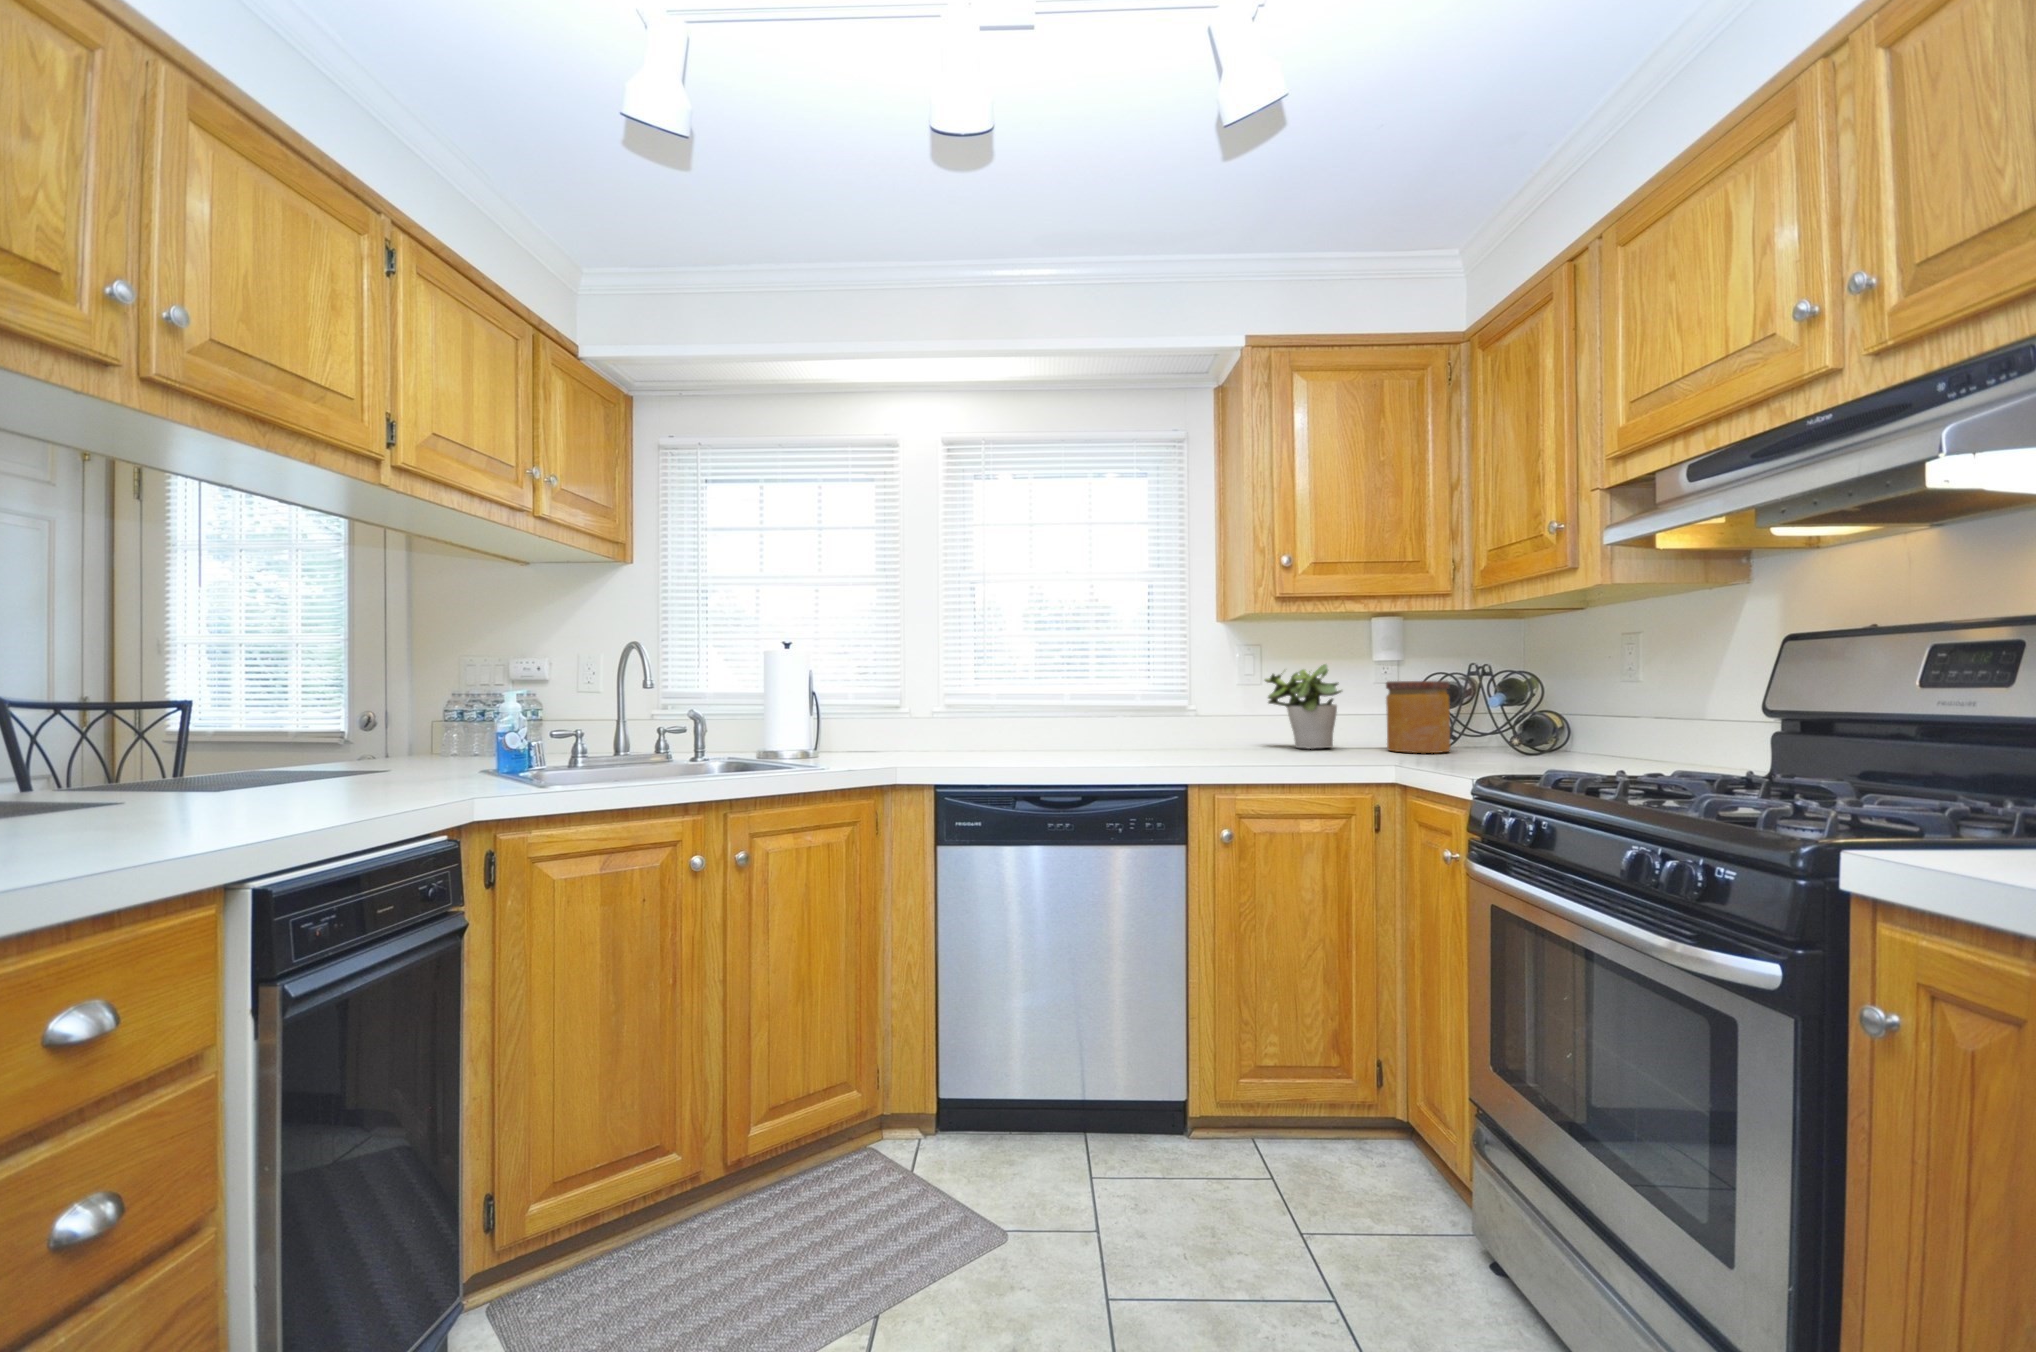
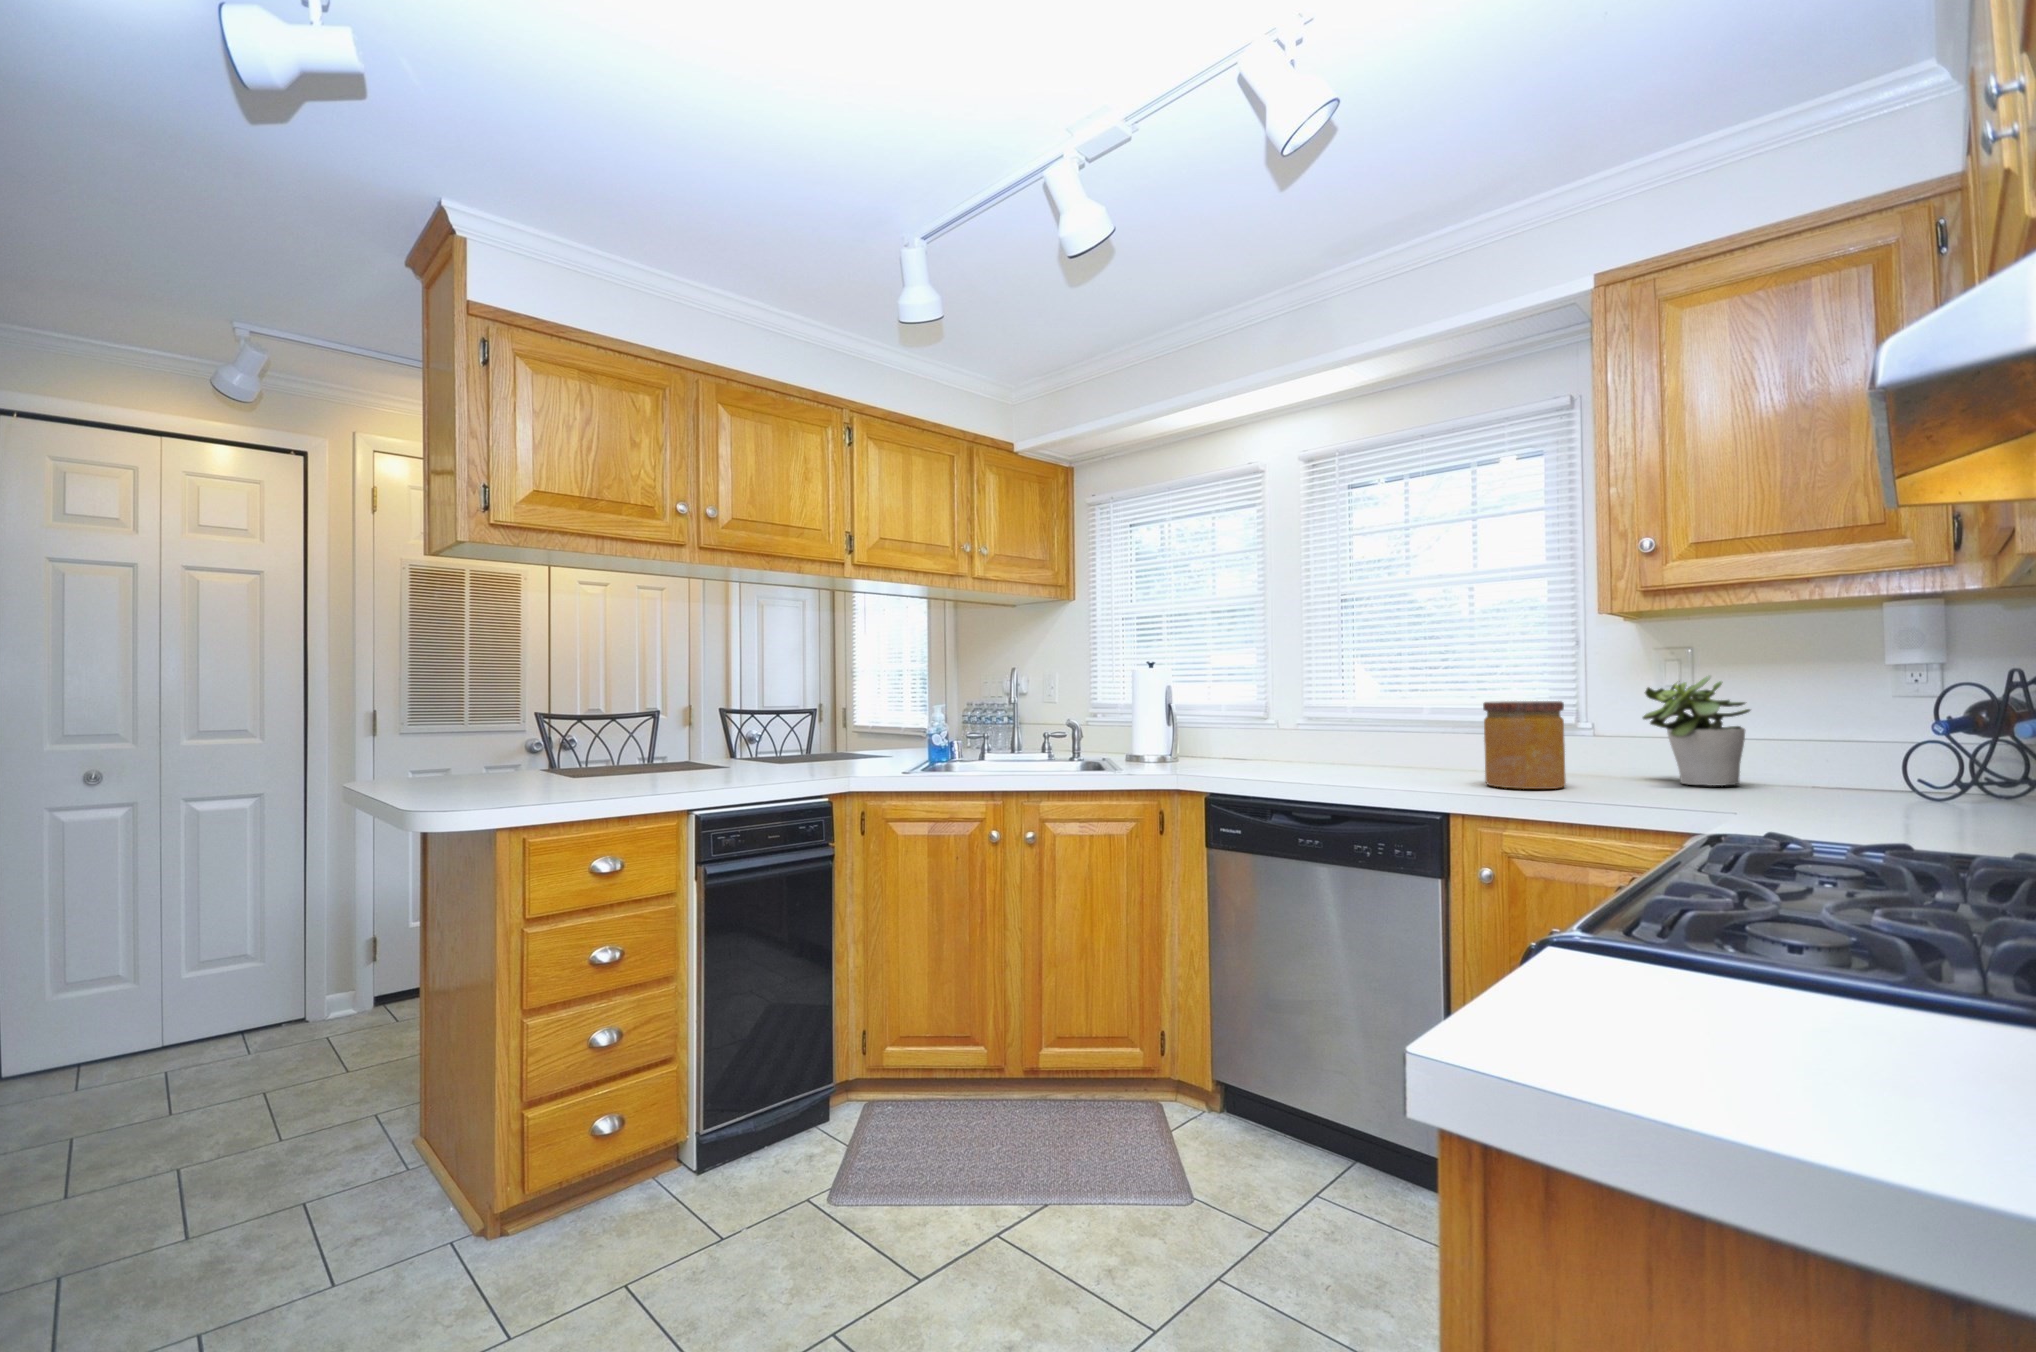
jar: present [1386,681,1450,753] -> present [1483,701,1566,789]

